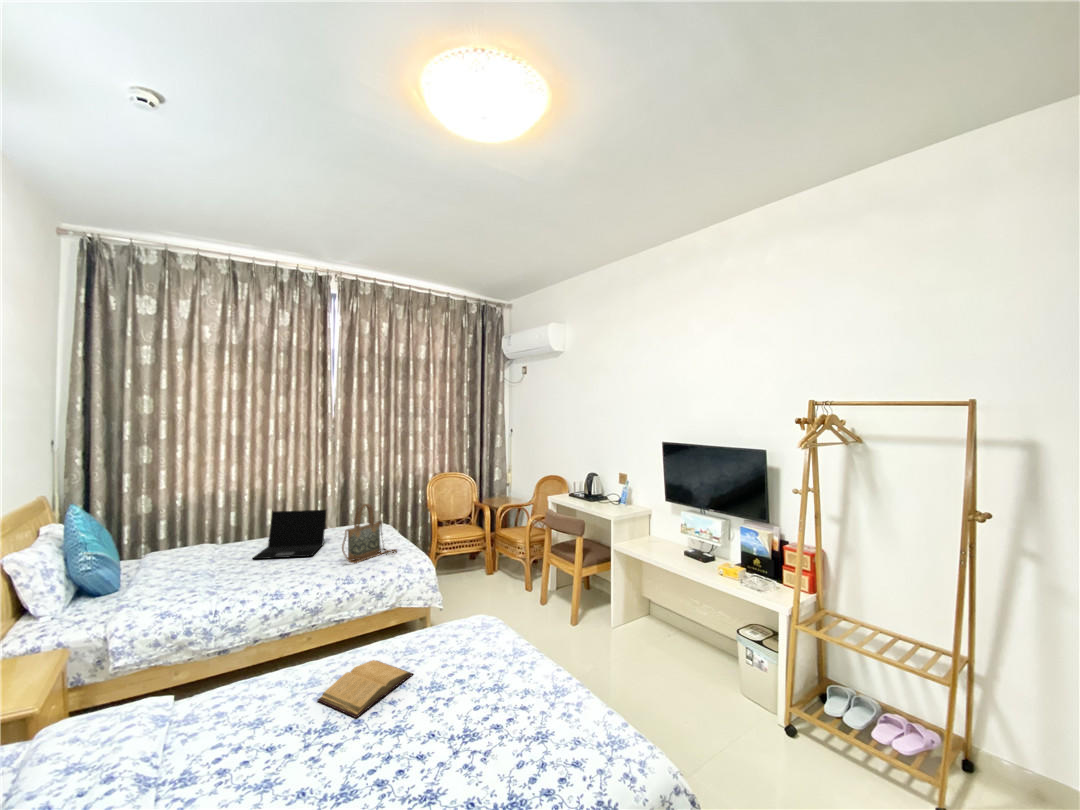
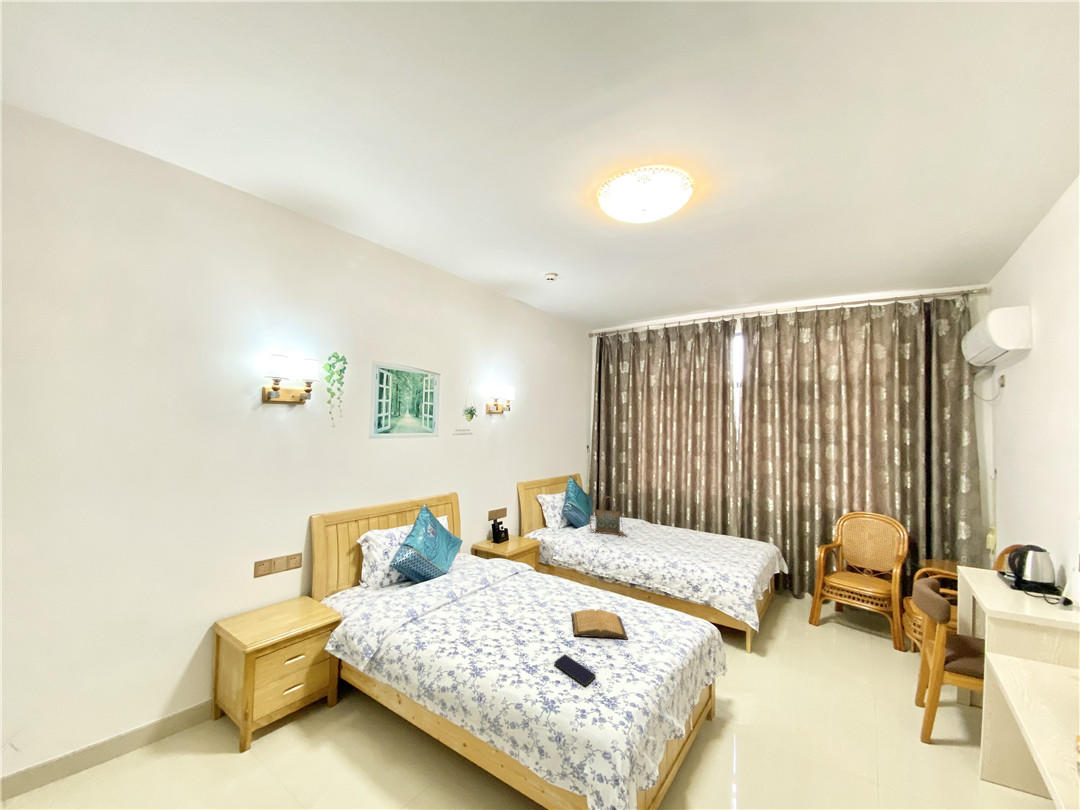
handbag: present [342,504,397,563] -> present [589,496,627,537]
laptop: present [253,510,326,559] -> none [633,502,682,539]
smartphone: none [376,727,437,762] -> present [554,654,596,686]

